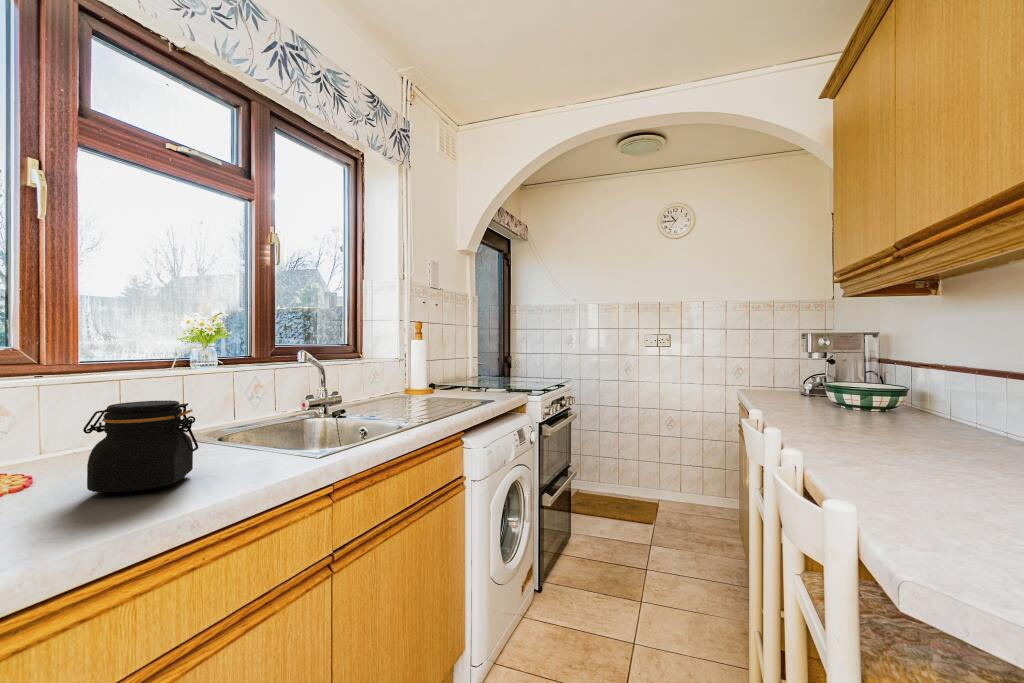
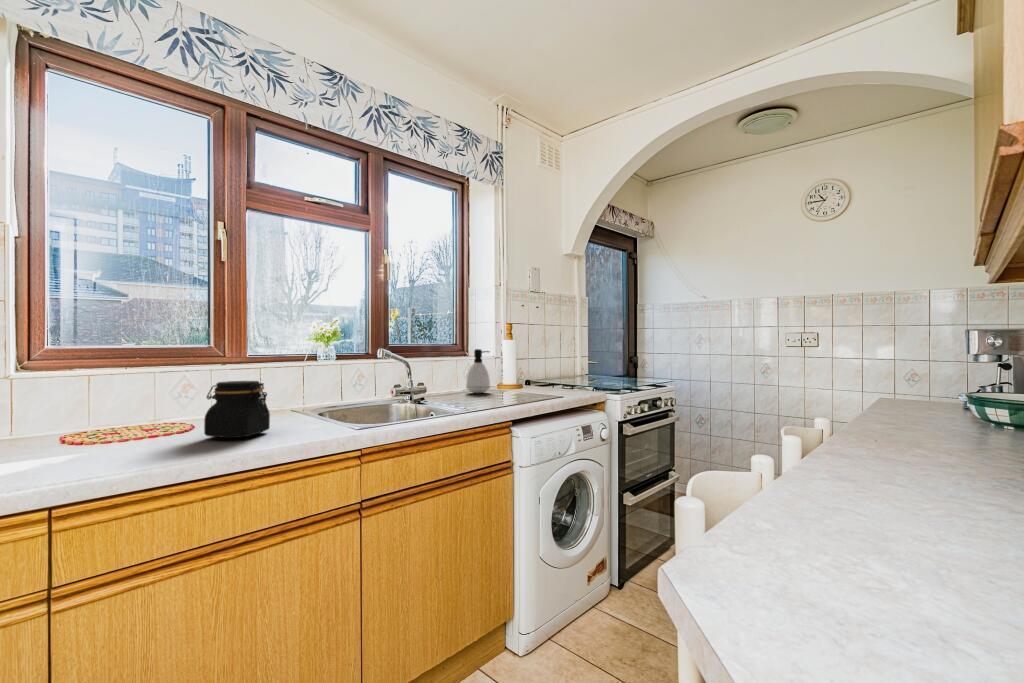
soap dispenser: none [378,352,406,402] -> present [466,349,490,393]

